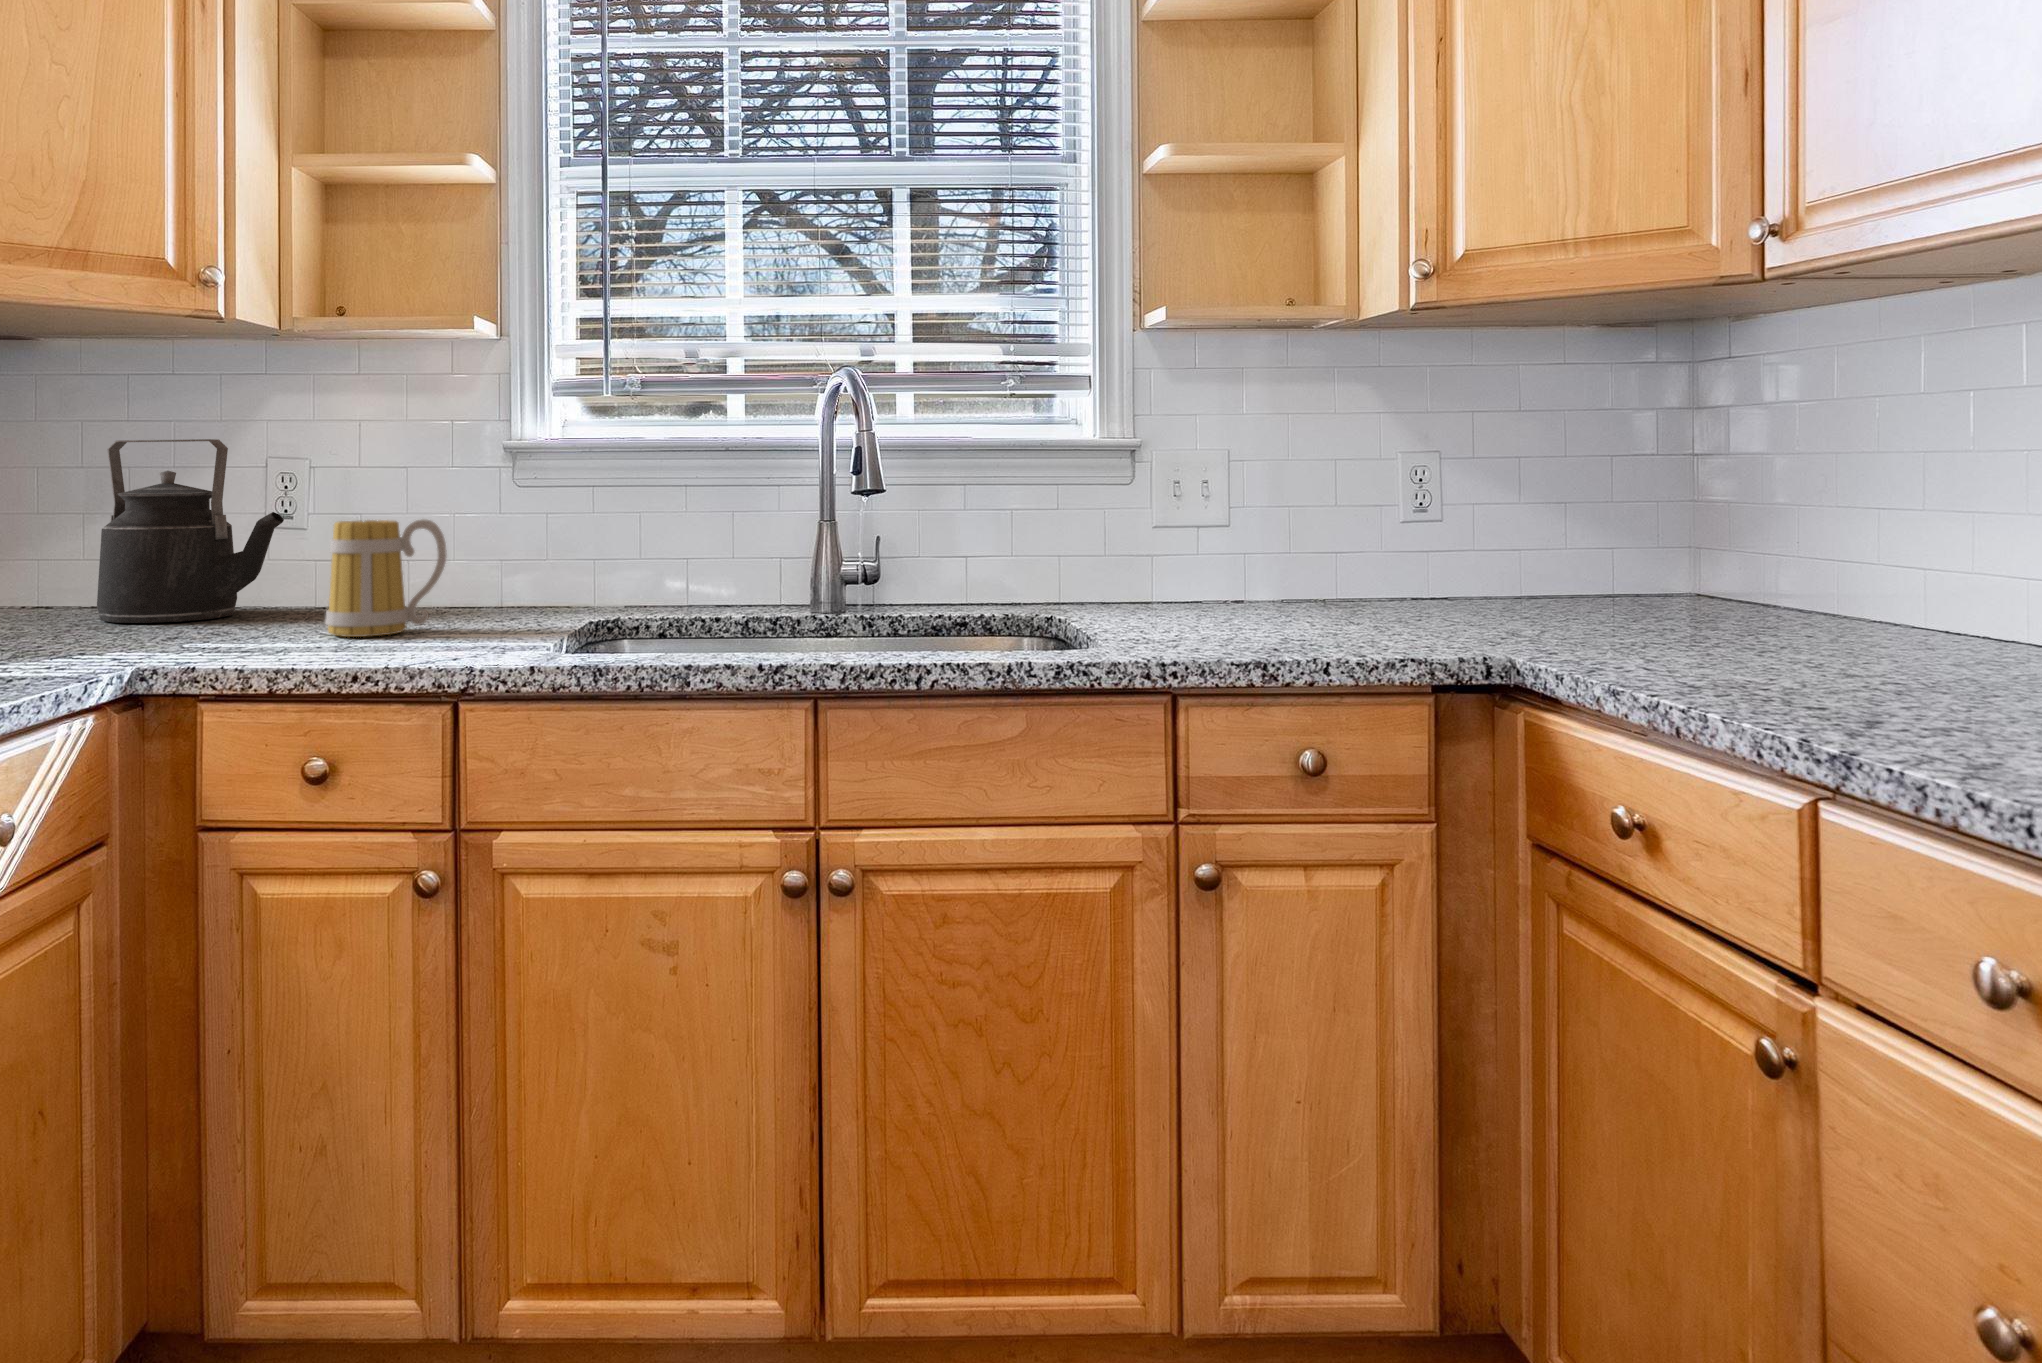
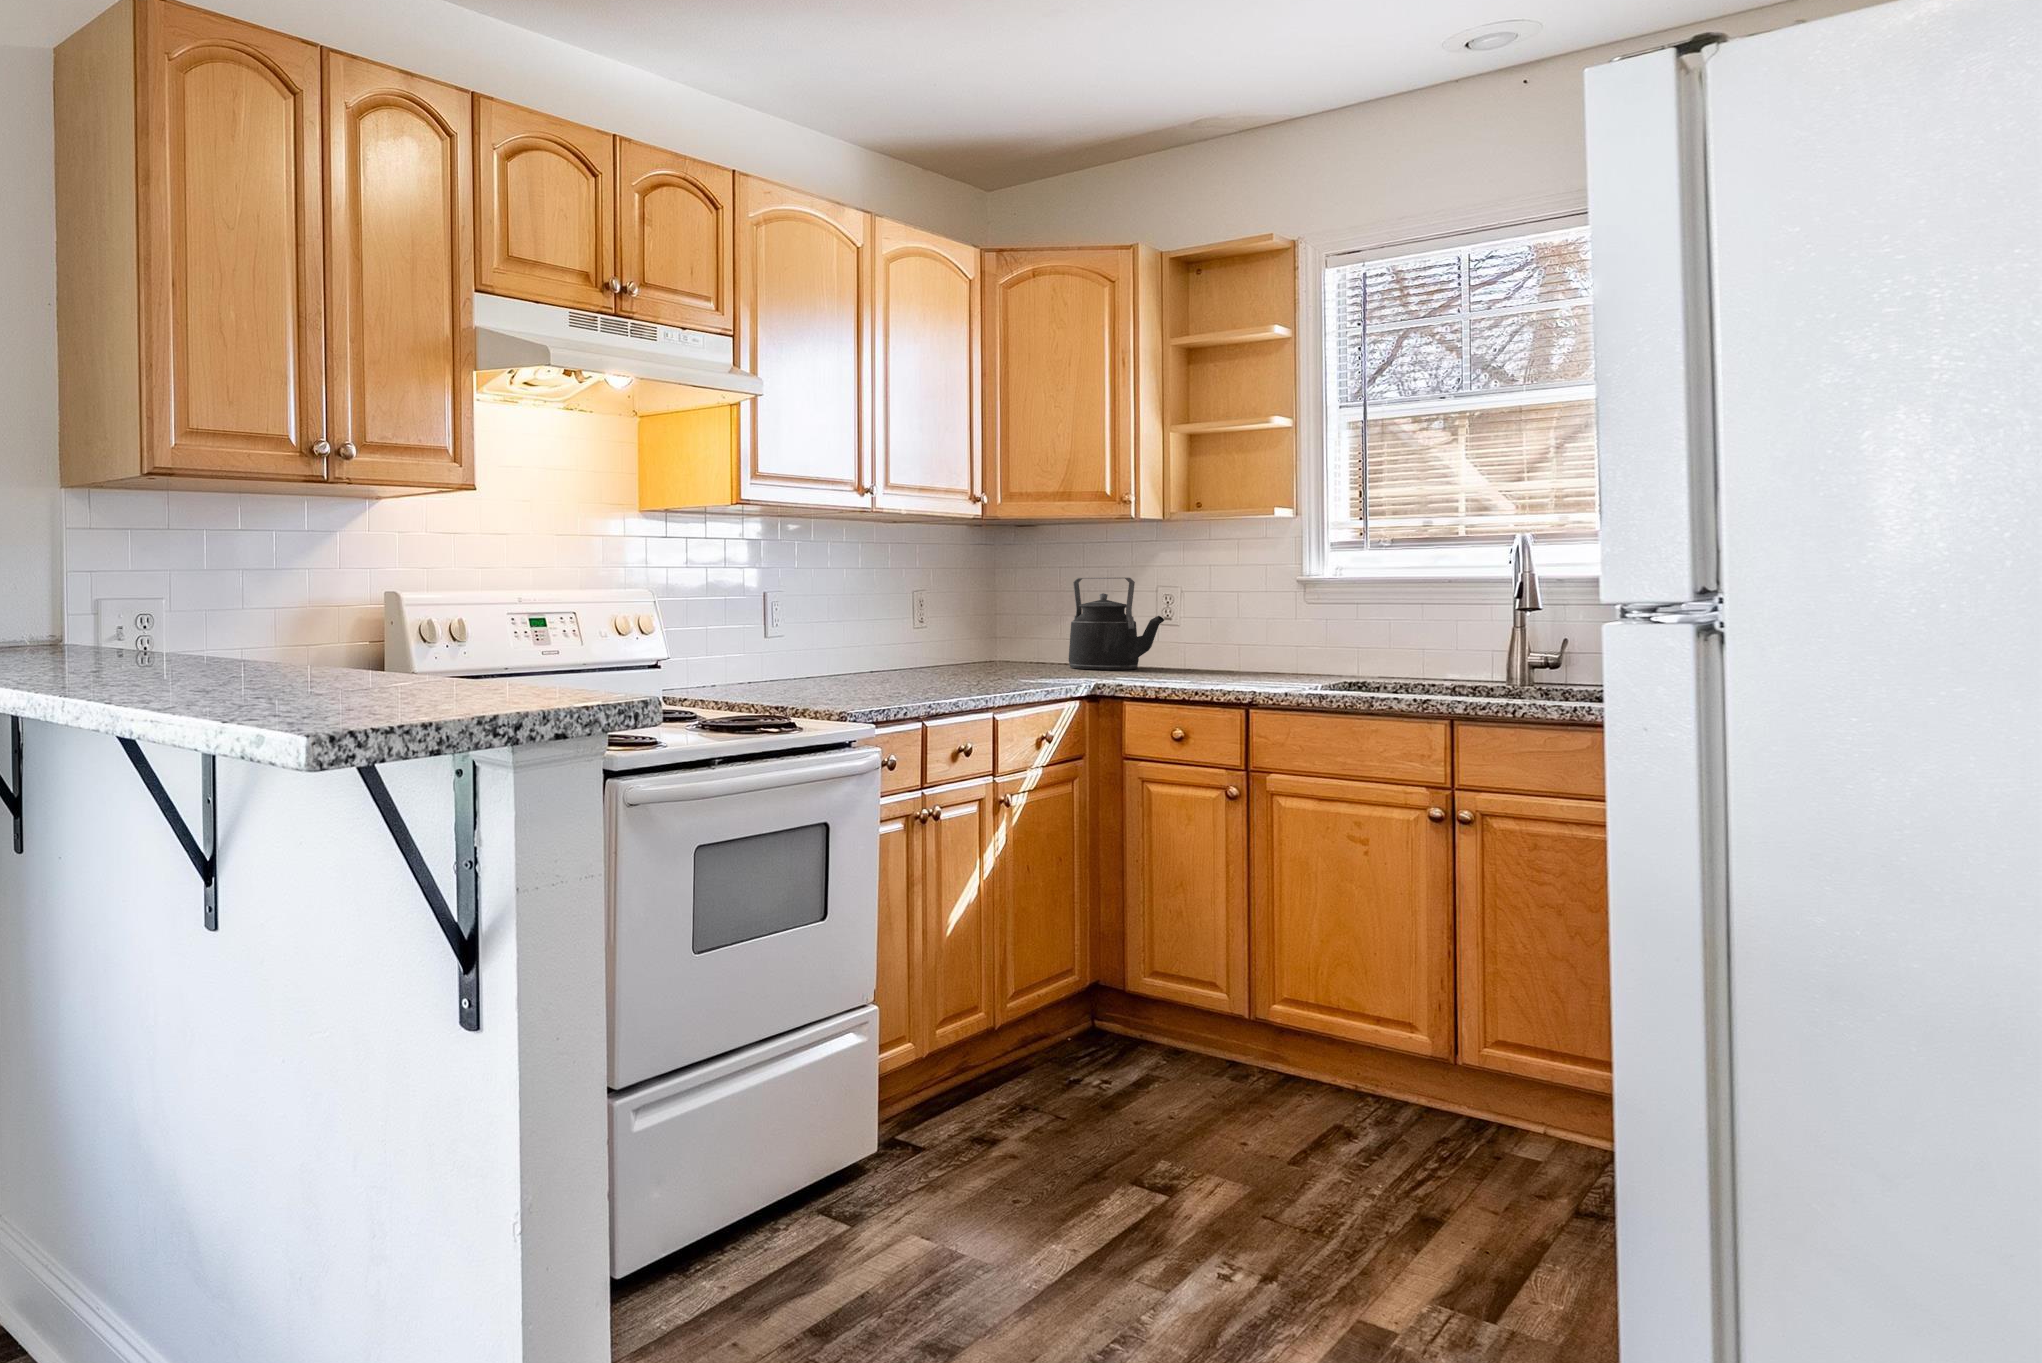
mug: present [325,519,447,637] -> none [1185,621,1252,679]

